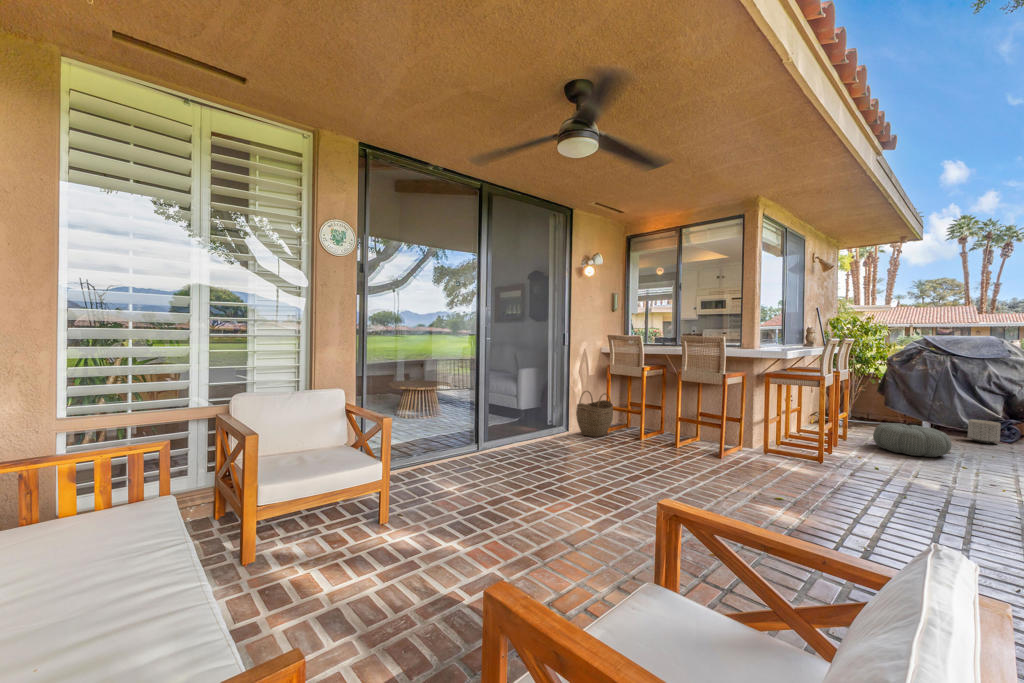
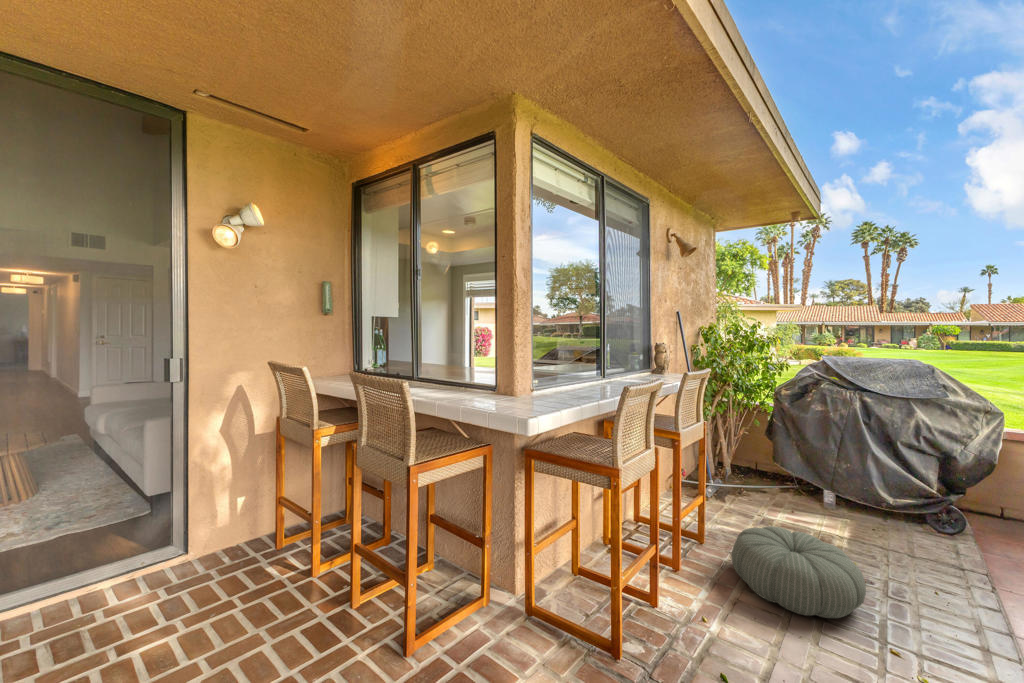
woven basket: present [576,391,613,437] -> none [192,471,281,571]
planter: present [968,420,1001,444] -> none [886,498,938,543]

